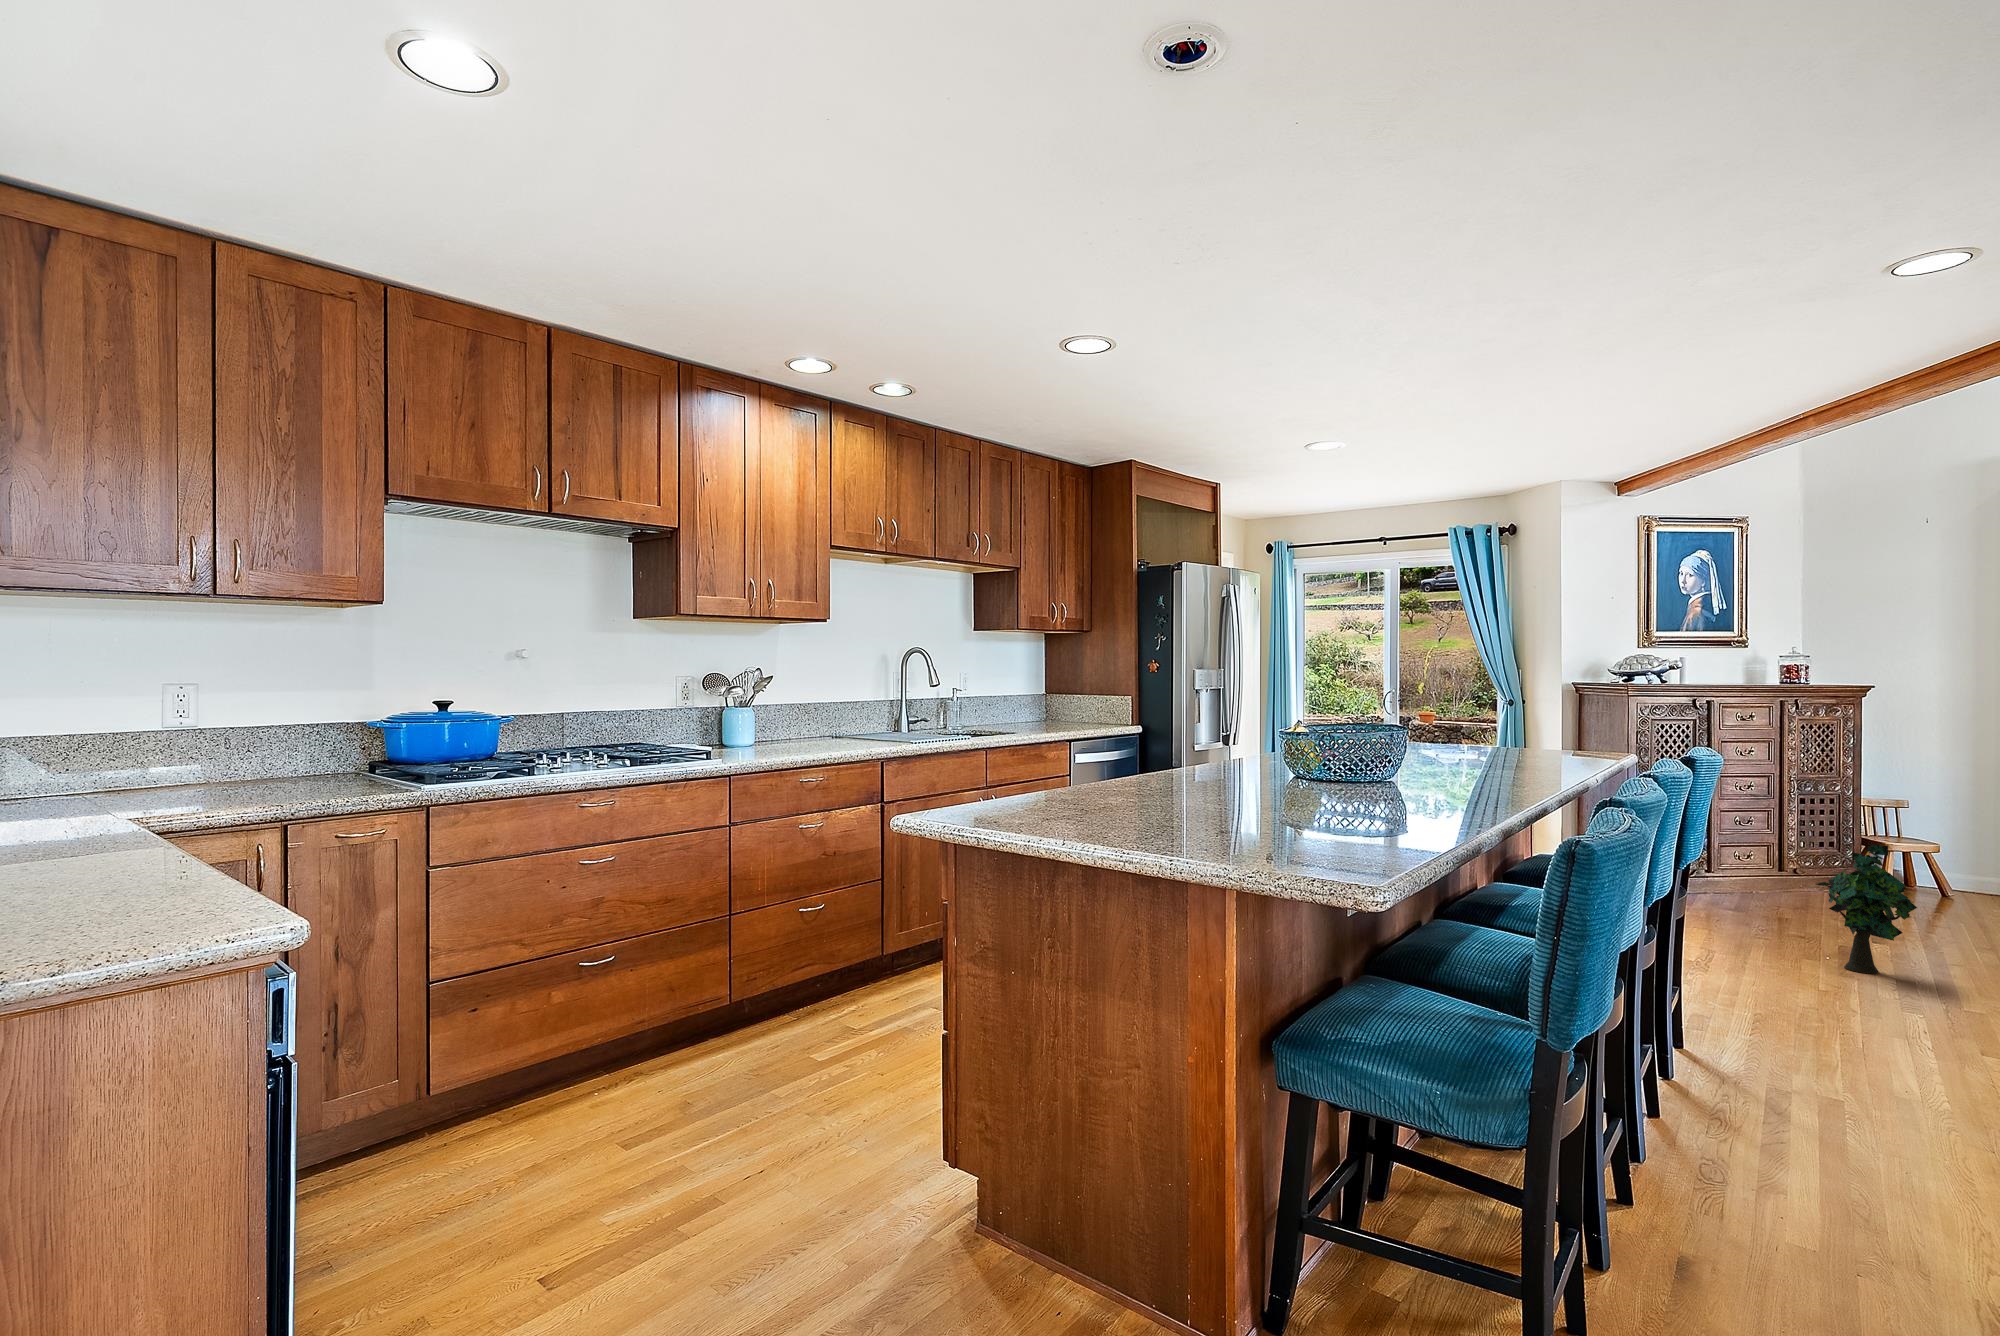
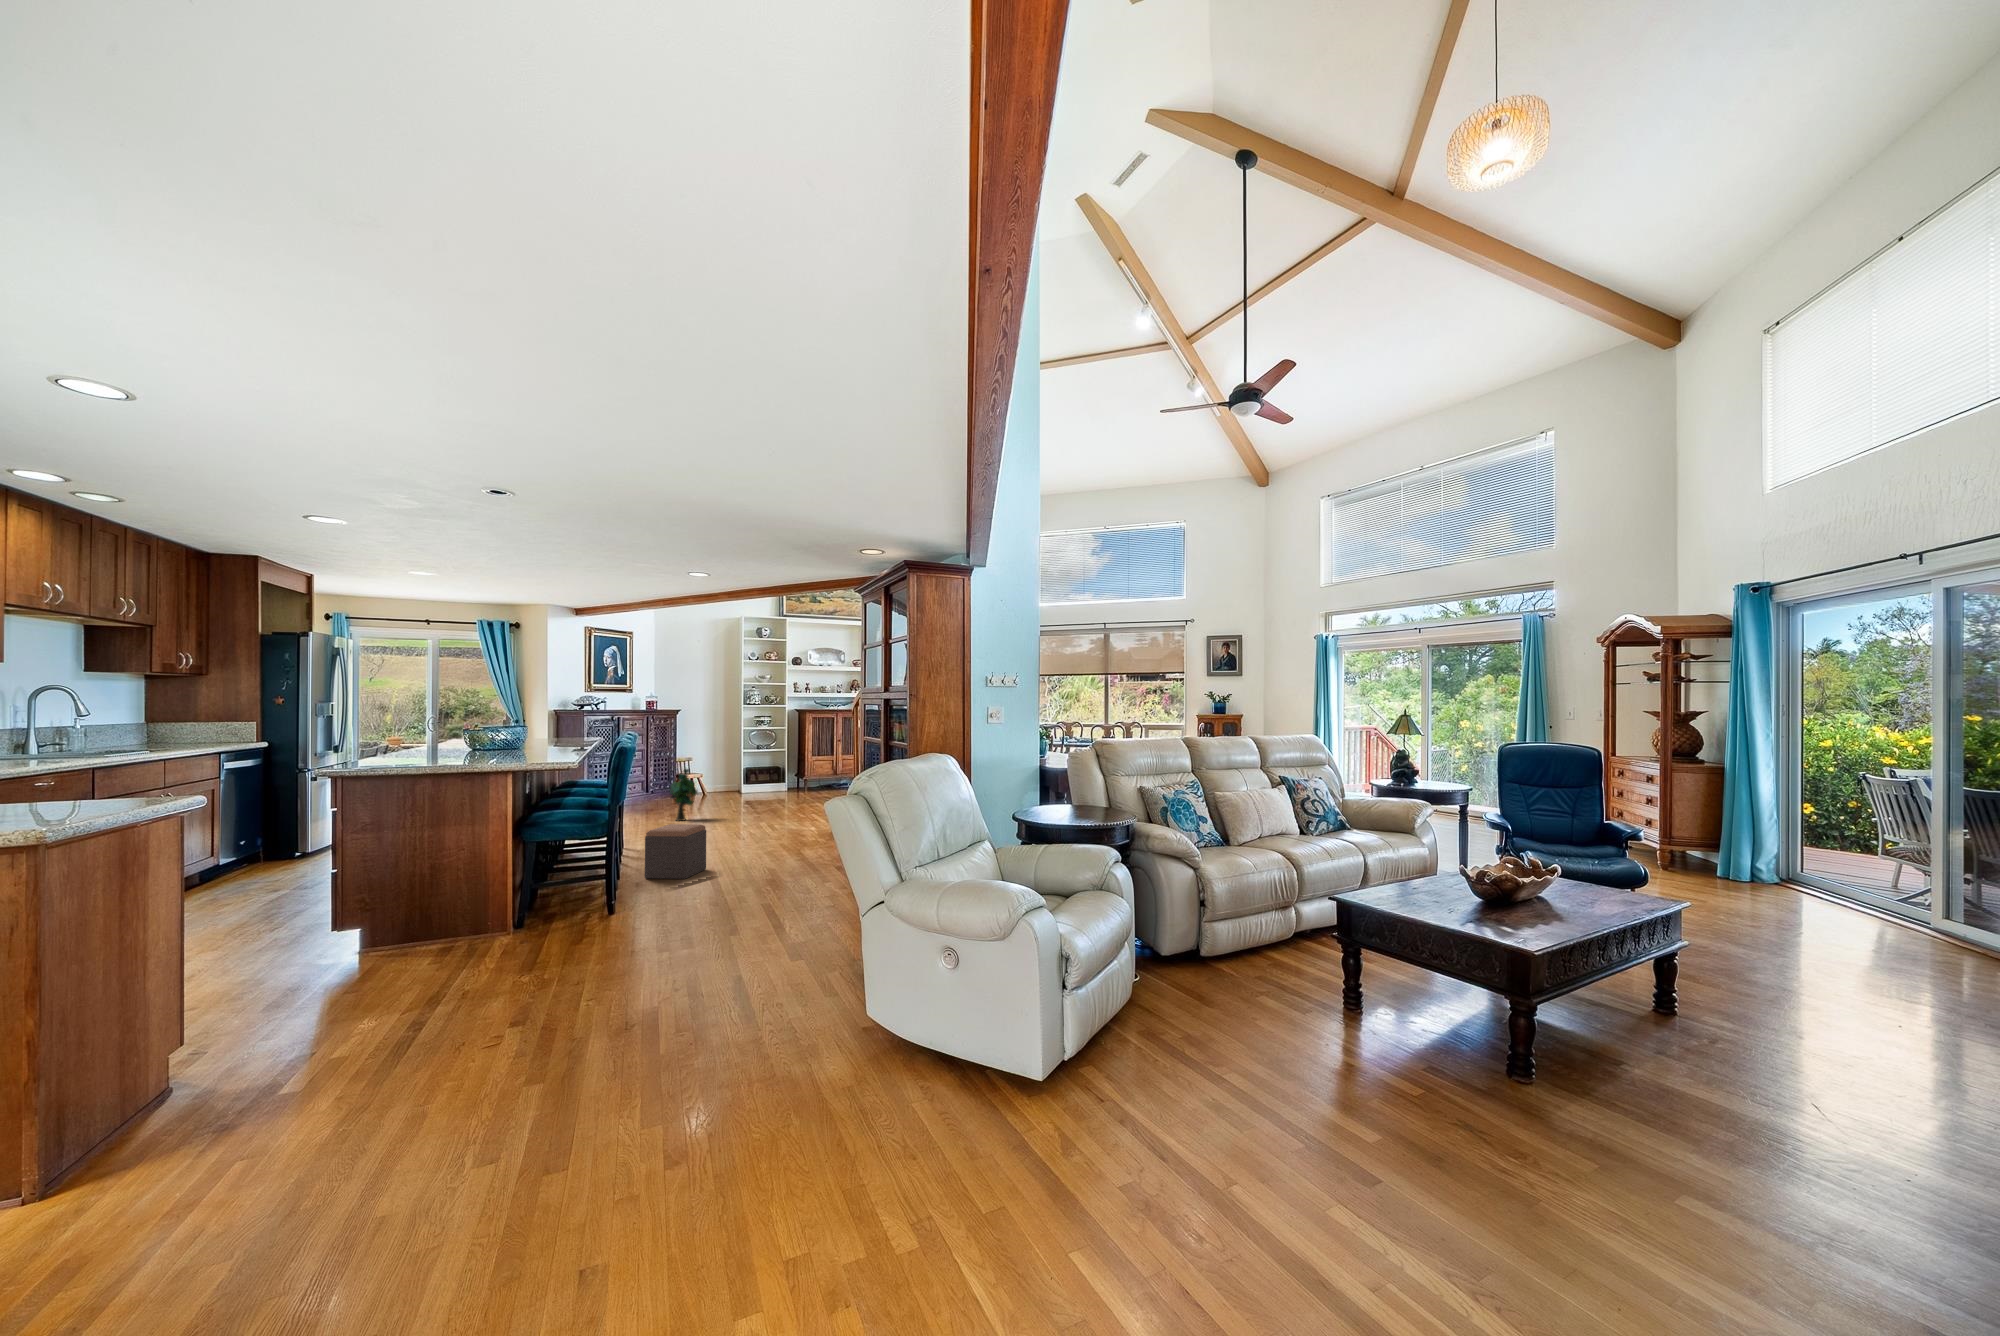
footstool: none [1698,1068,1932,1294] -> present [645,824,706,879]

